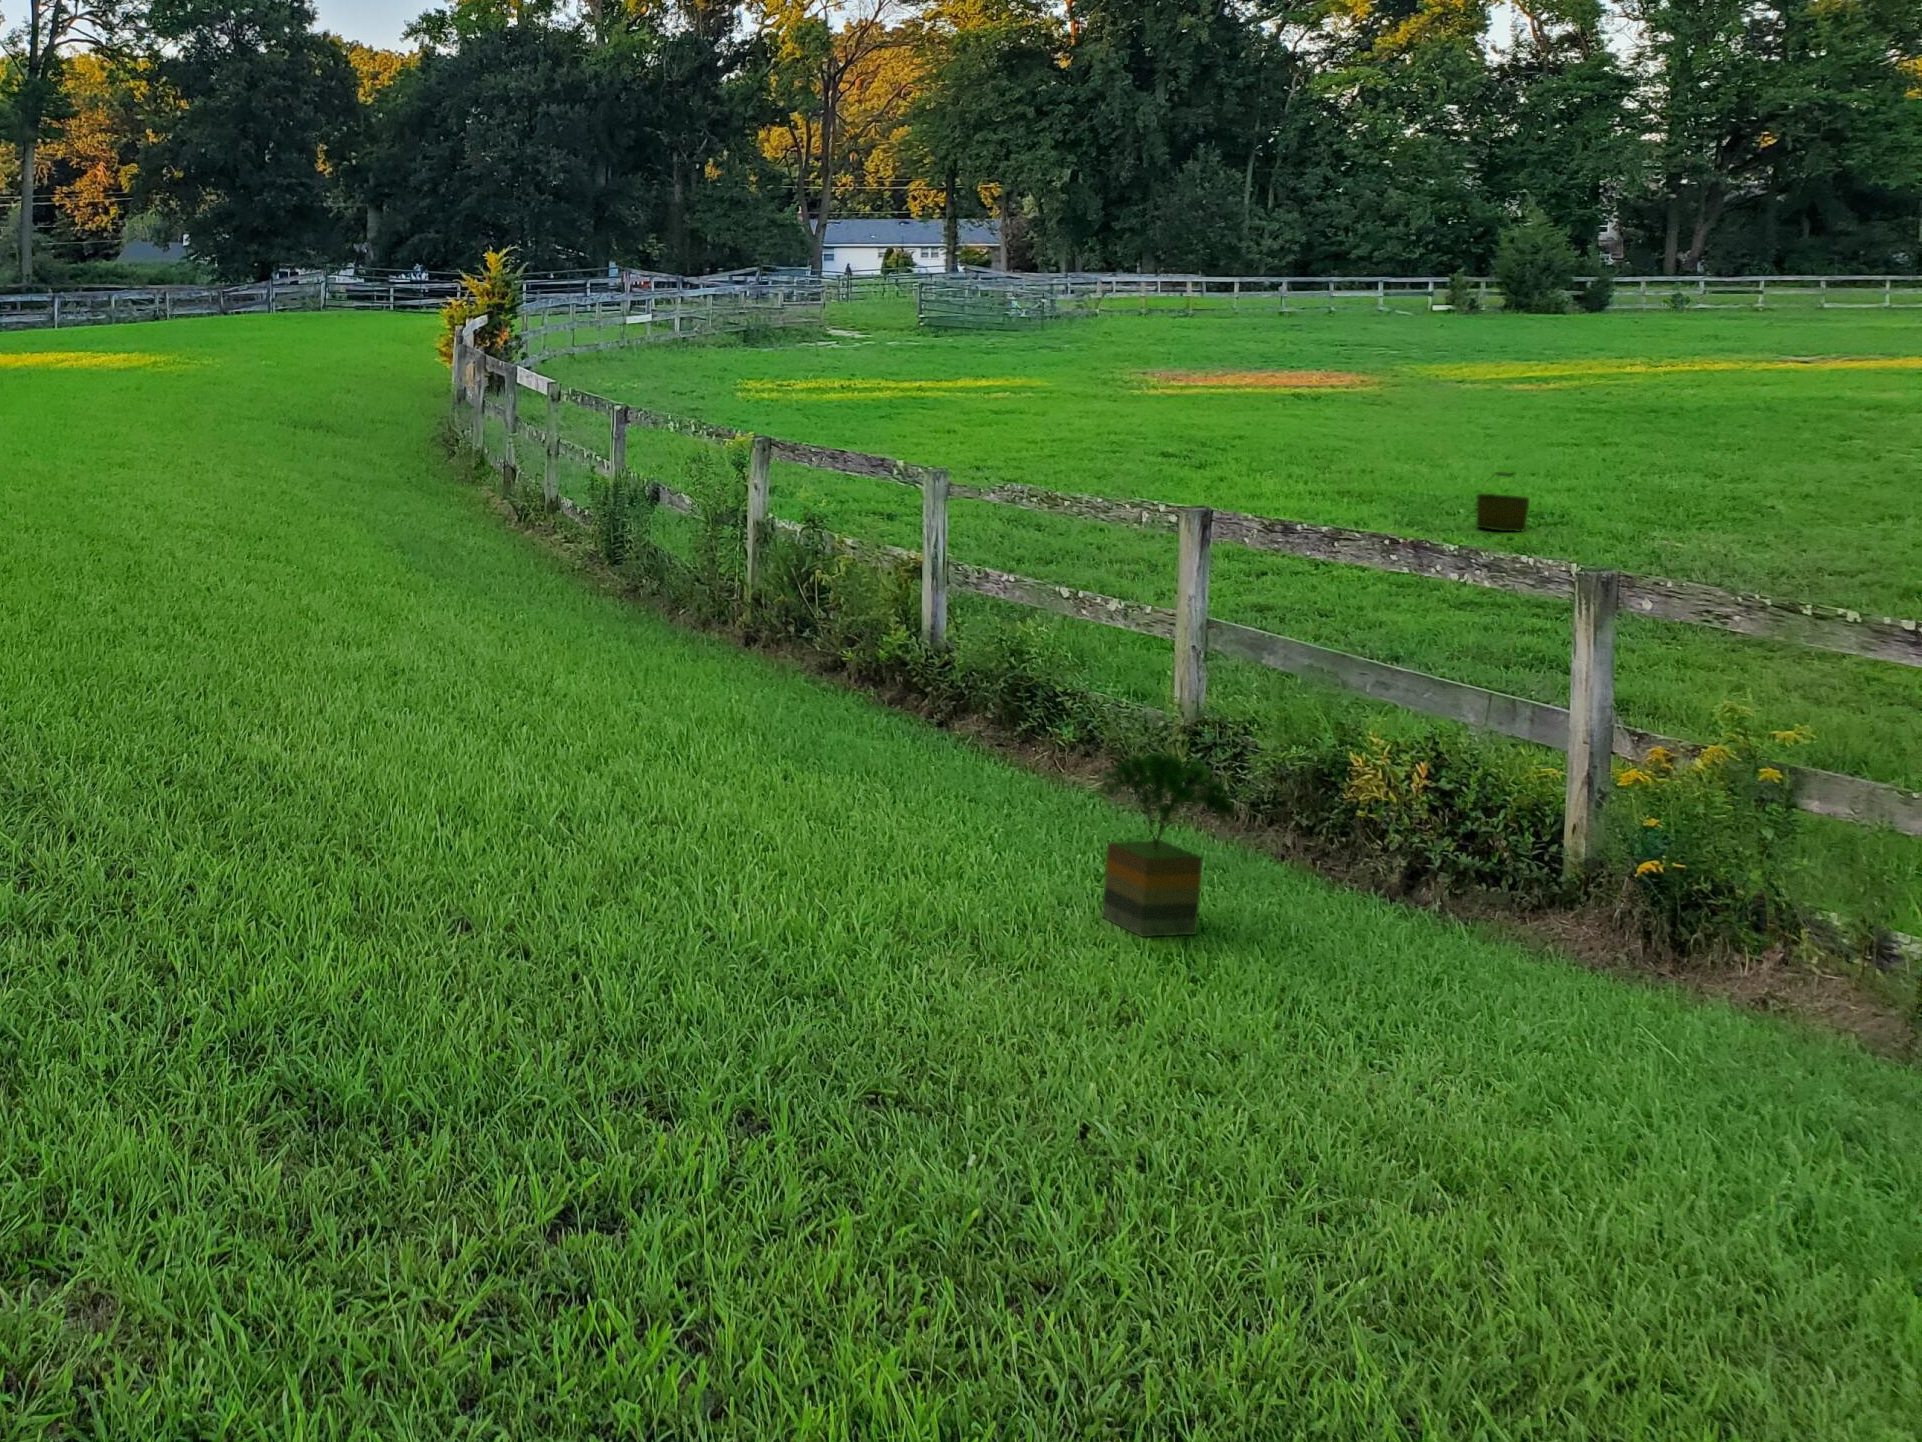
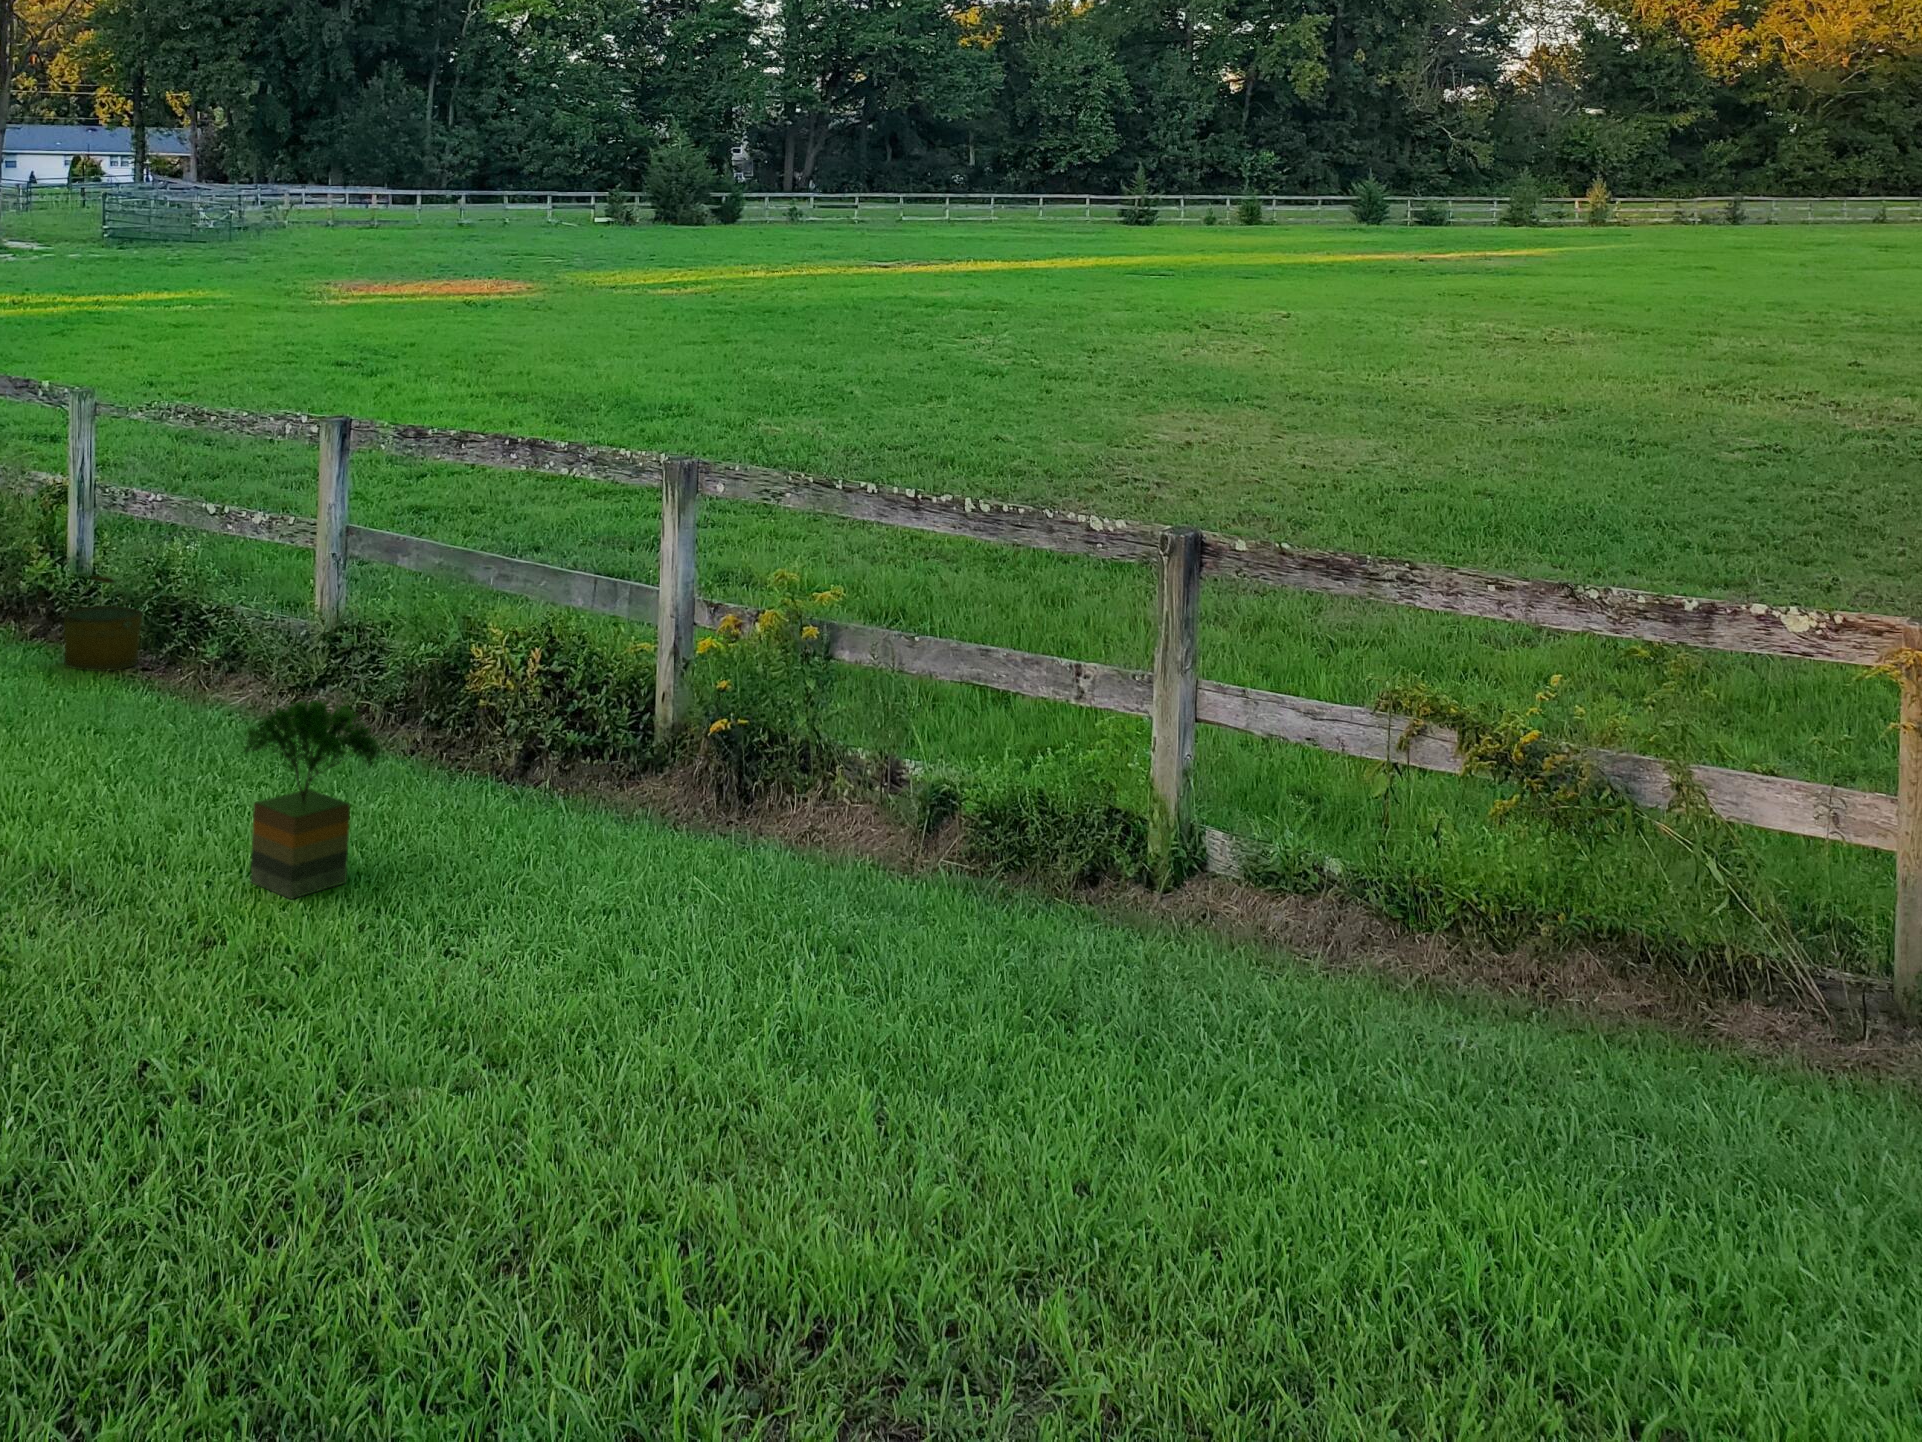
bucket: present [1476,472,1529,531] -> present [64,576,142,671]

